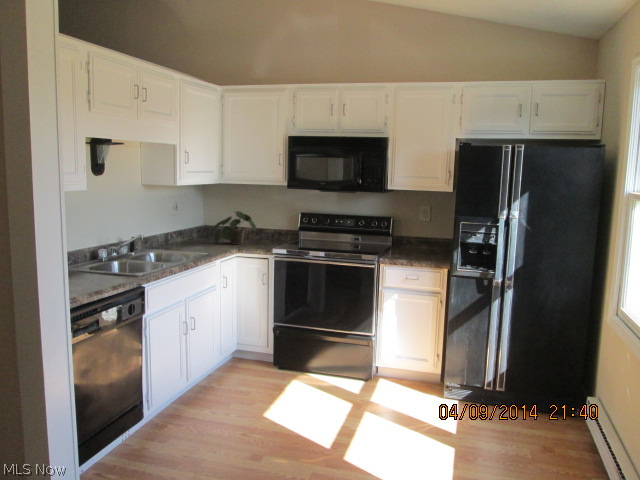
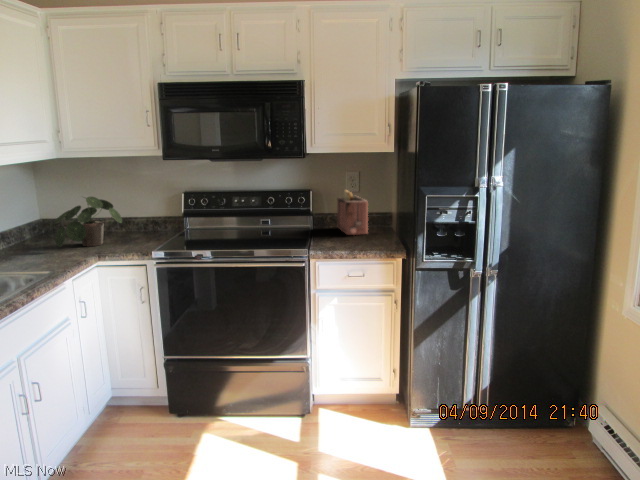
toaster: none [409,219,430,252] -> present [337,190,368,235]

